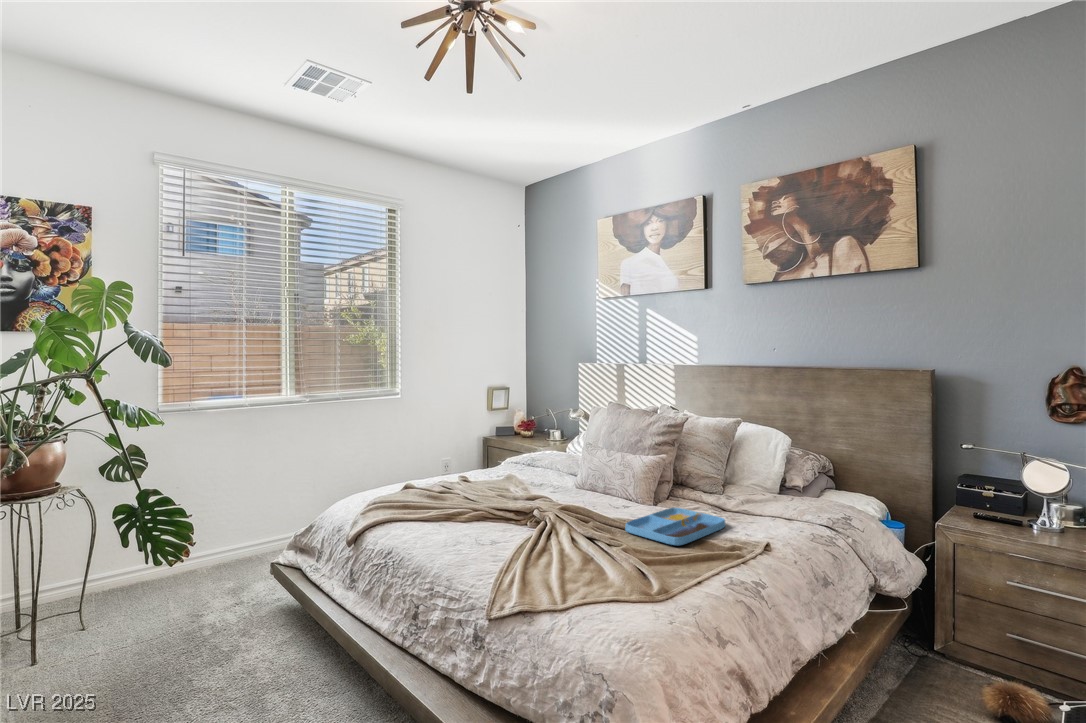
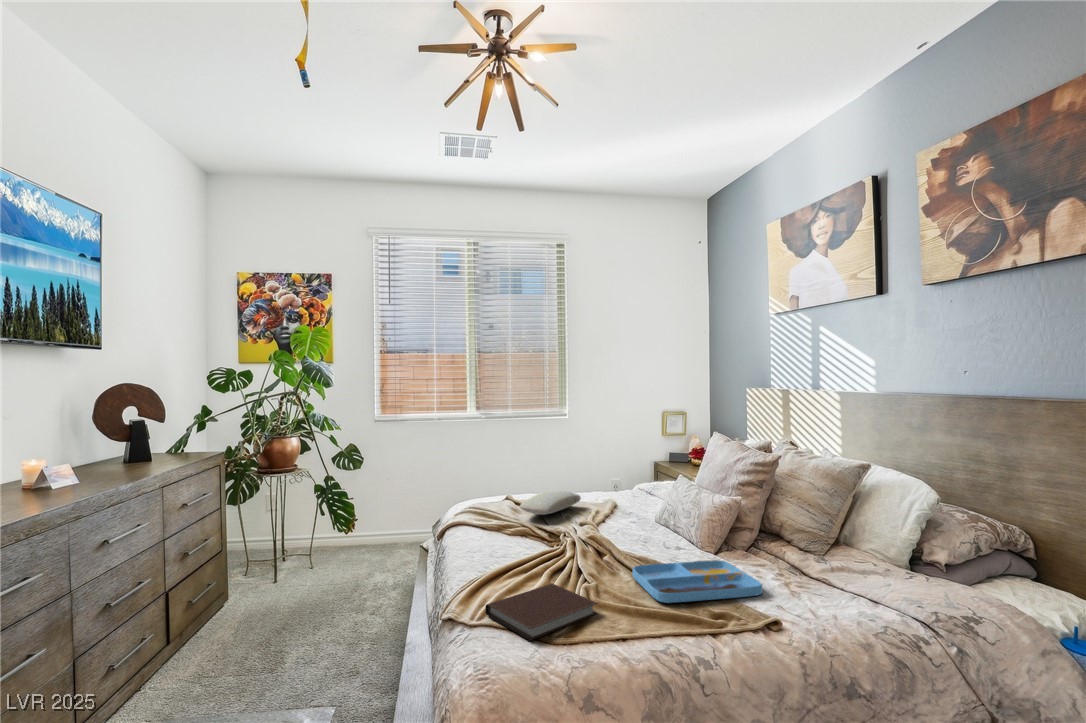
pillow: none [447,470,492,496] -> present [520,490,581,515]
notebook: none [564,550,646,596] -> present [486,584,598,641]

